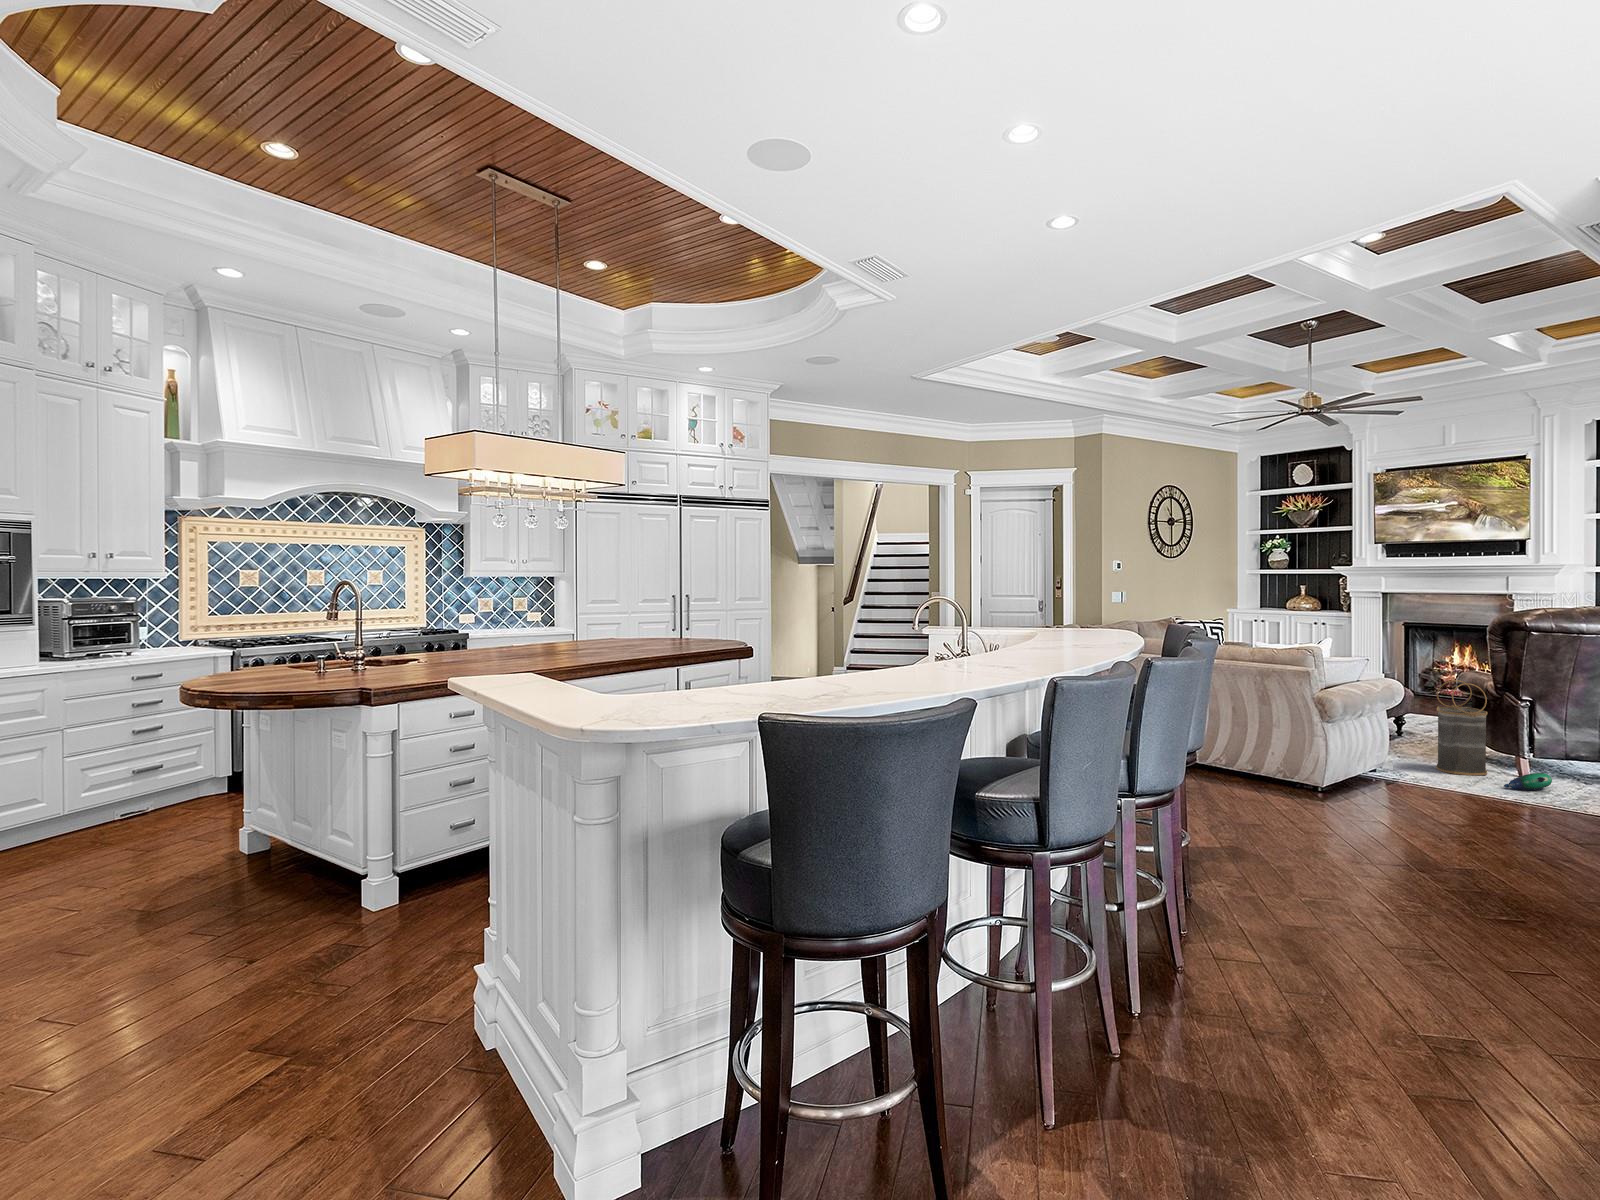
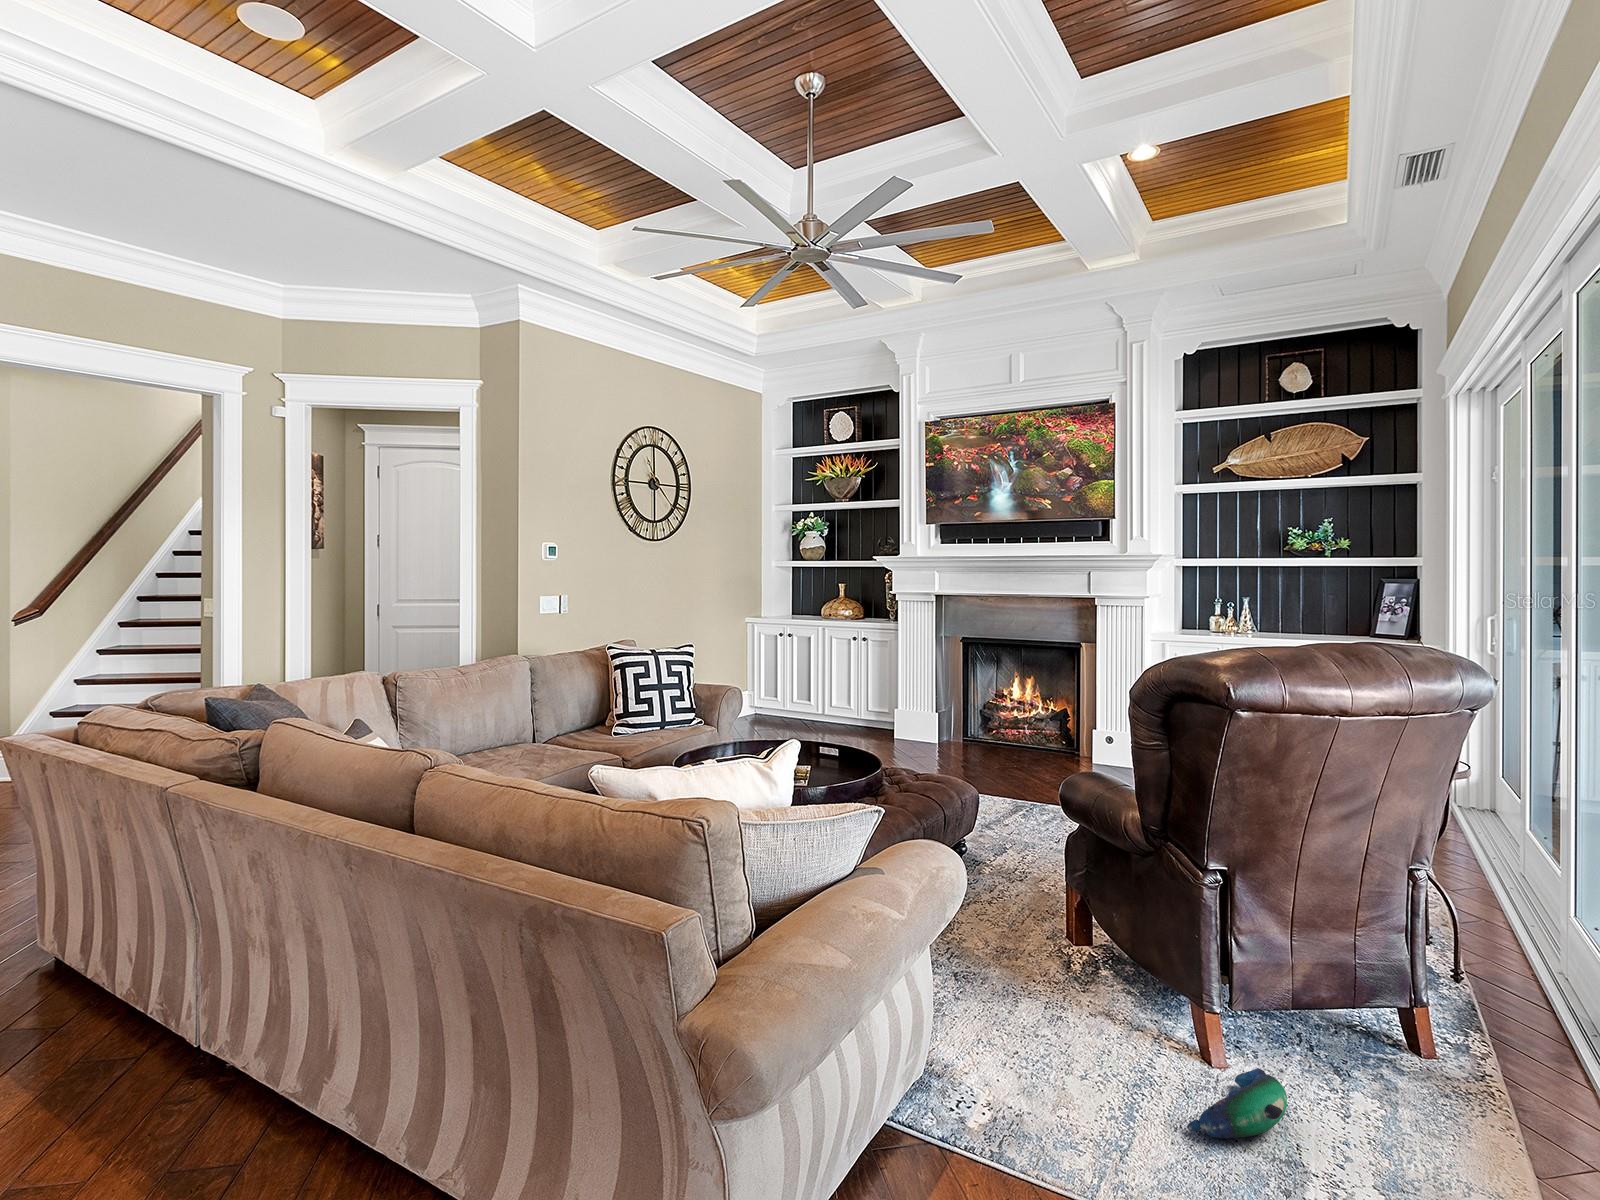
basket: present [1436,680,1488,775] -> none [1027,811,1133,1052]

